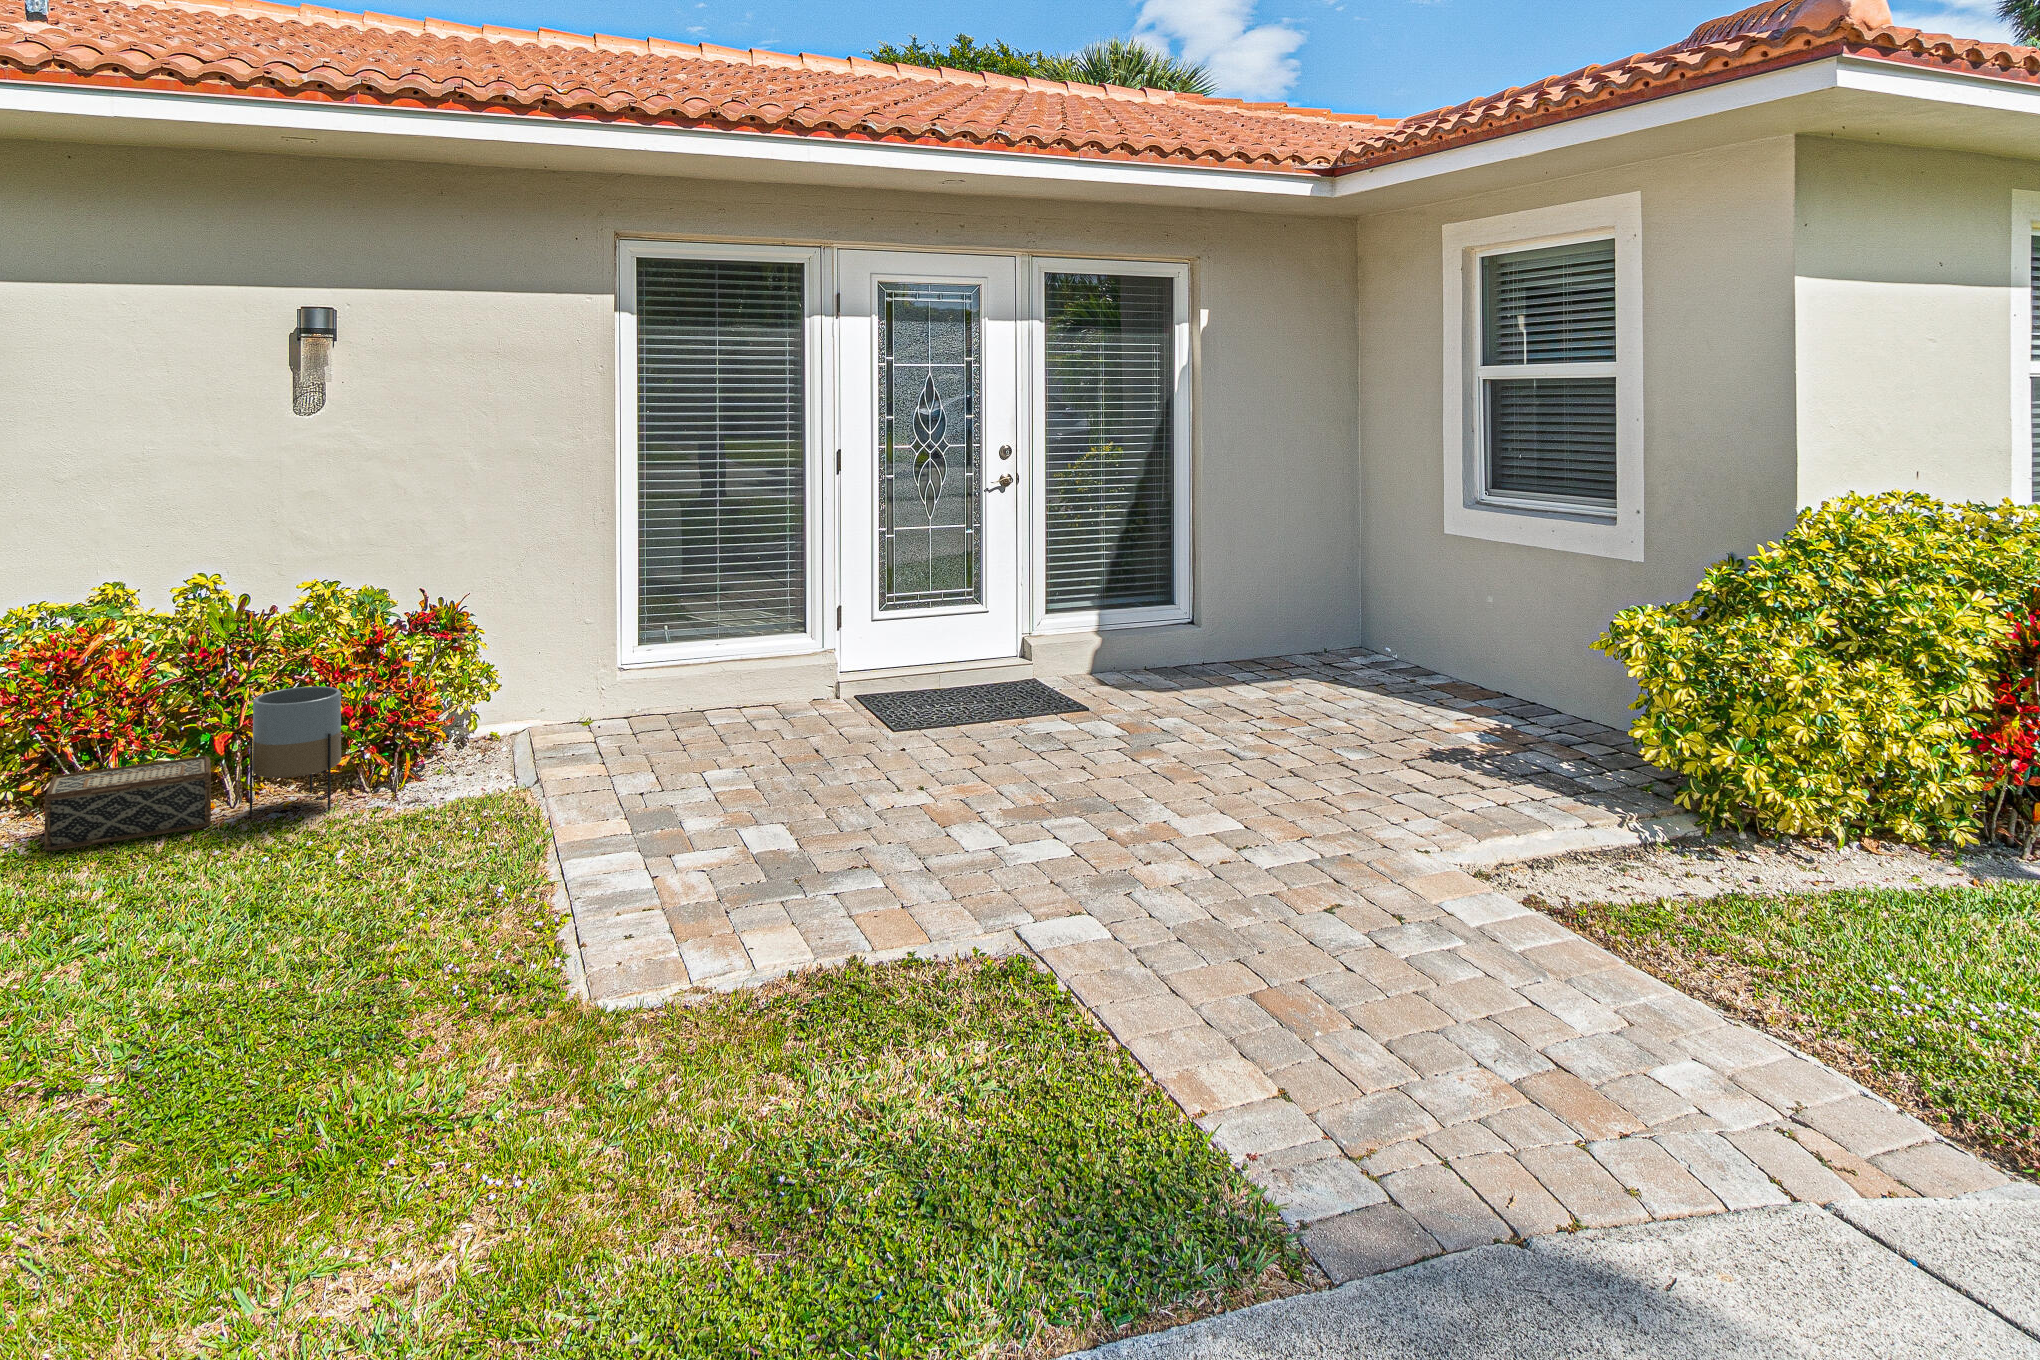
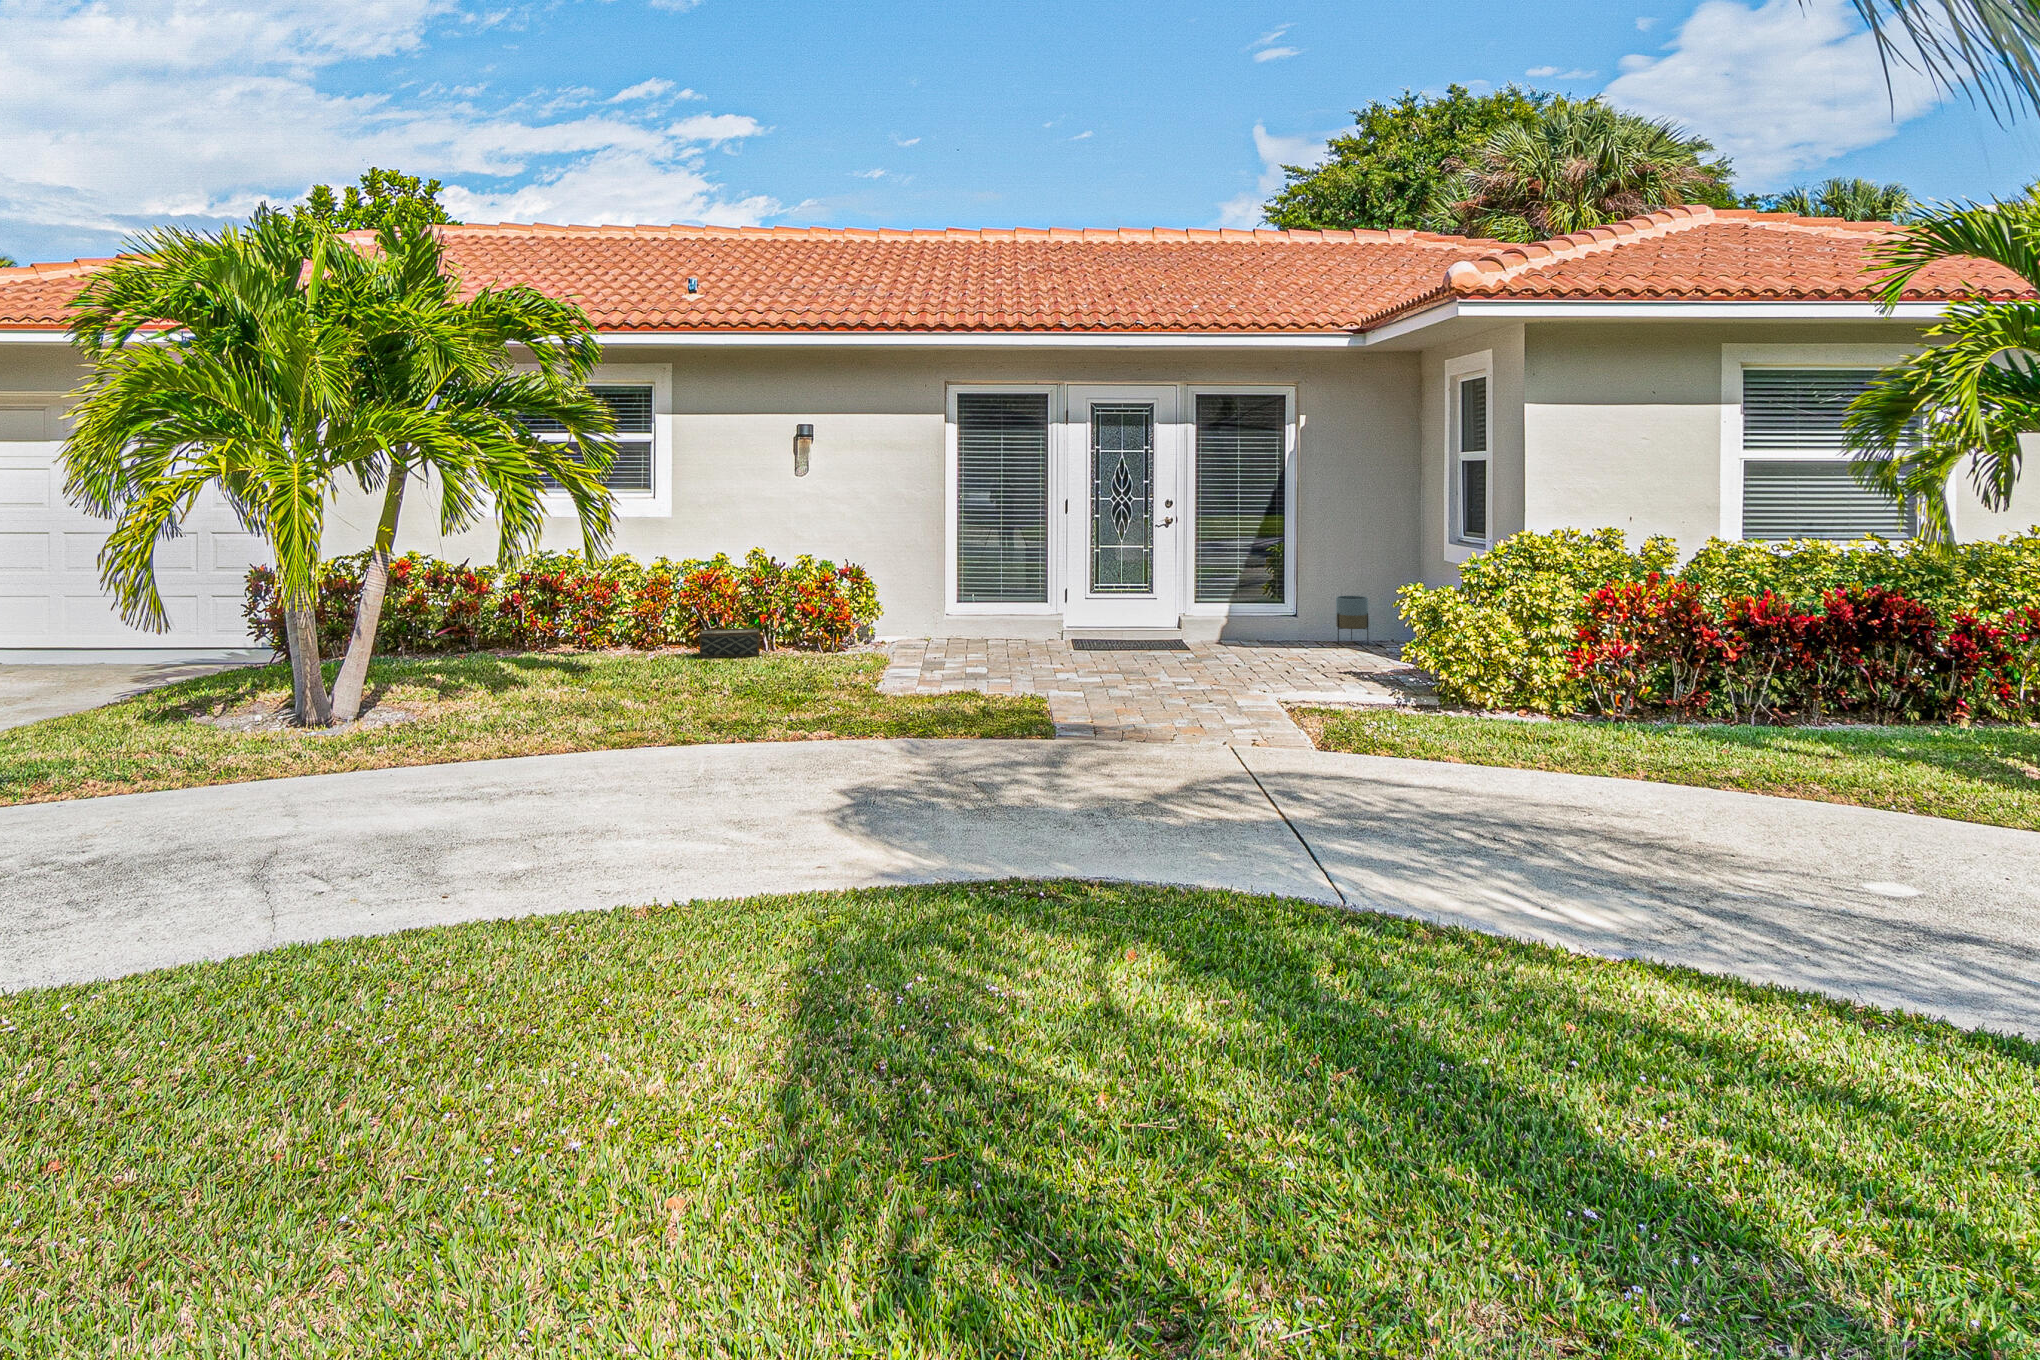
planter: present [250,686,341,815] -> present [1336,596,1369,644]

